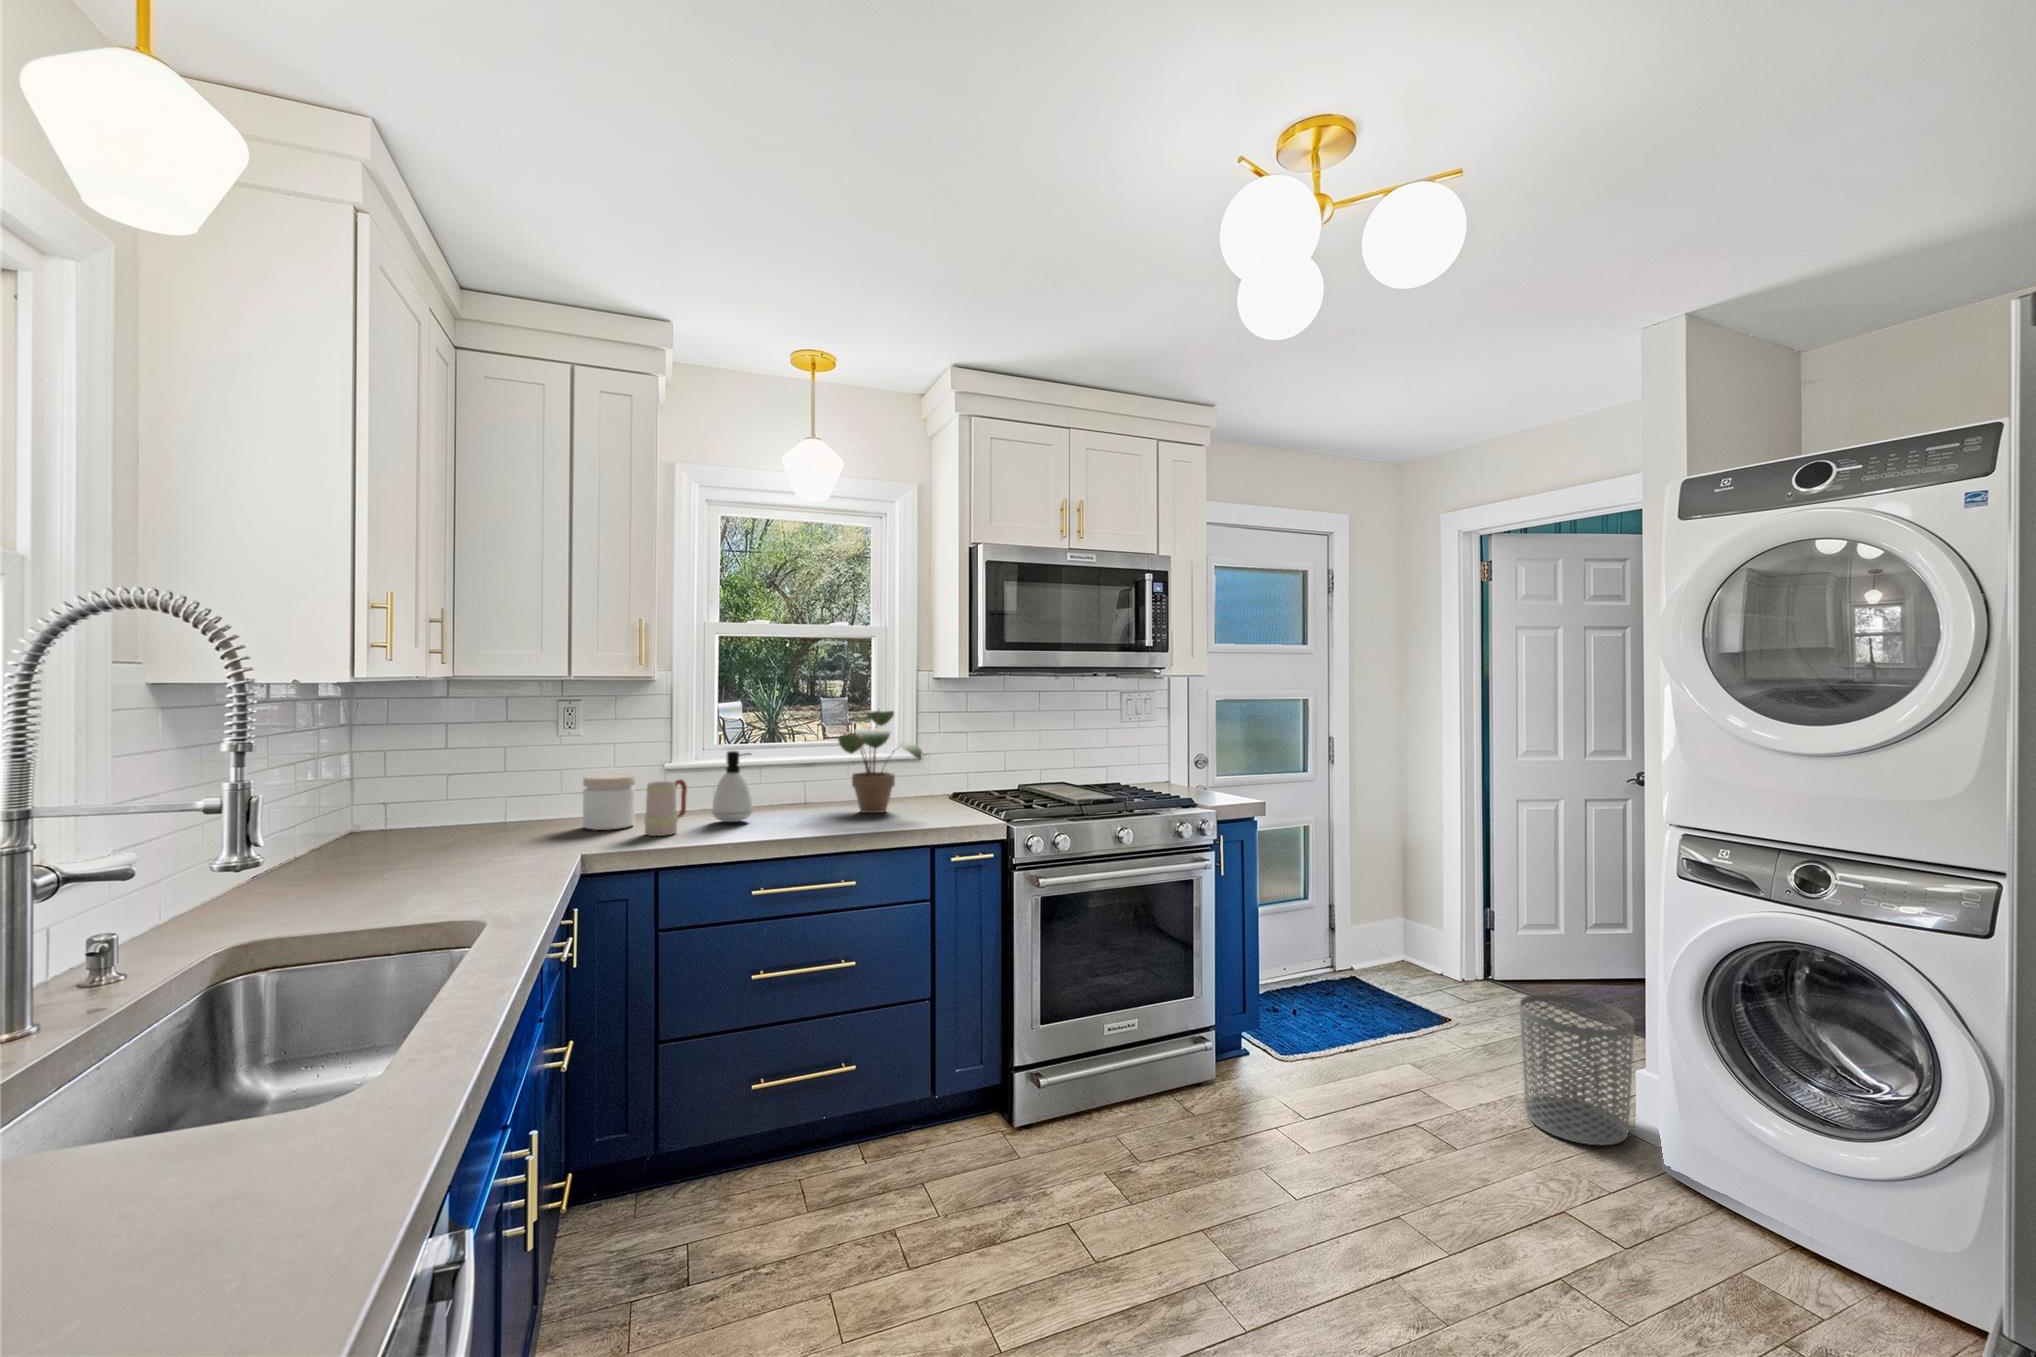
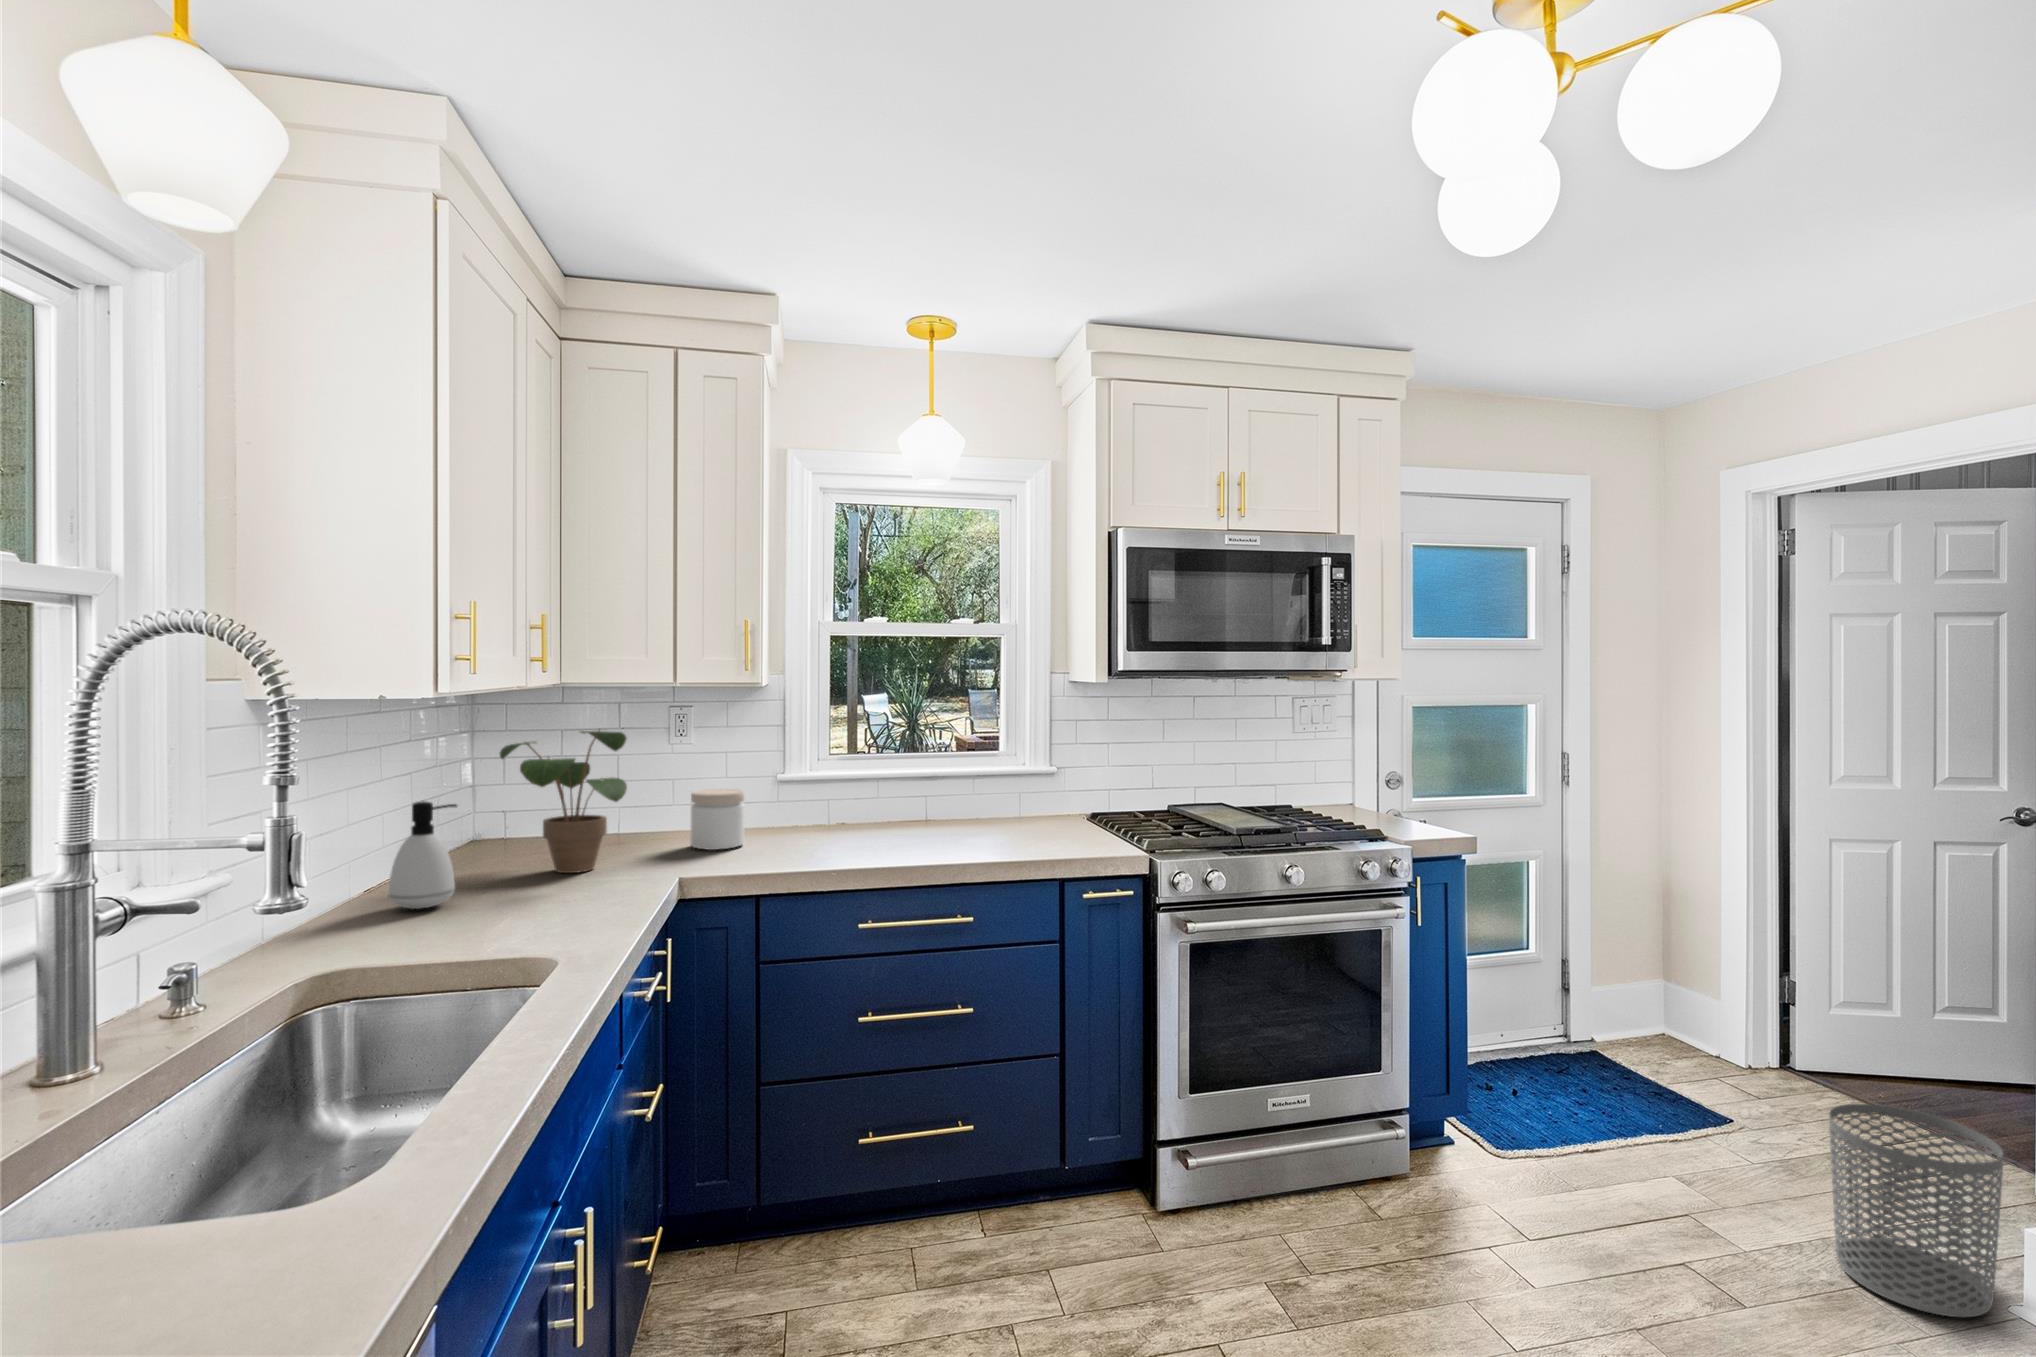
potted plant: present [838,710,922,813] -> present [499,730,627,873]
soap dispenser: present [712,751,752,822] -> present [389,801,457,909]
mug: present [644,779,687,836] -> none [750,797,796,859]

